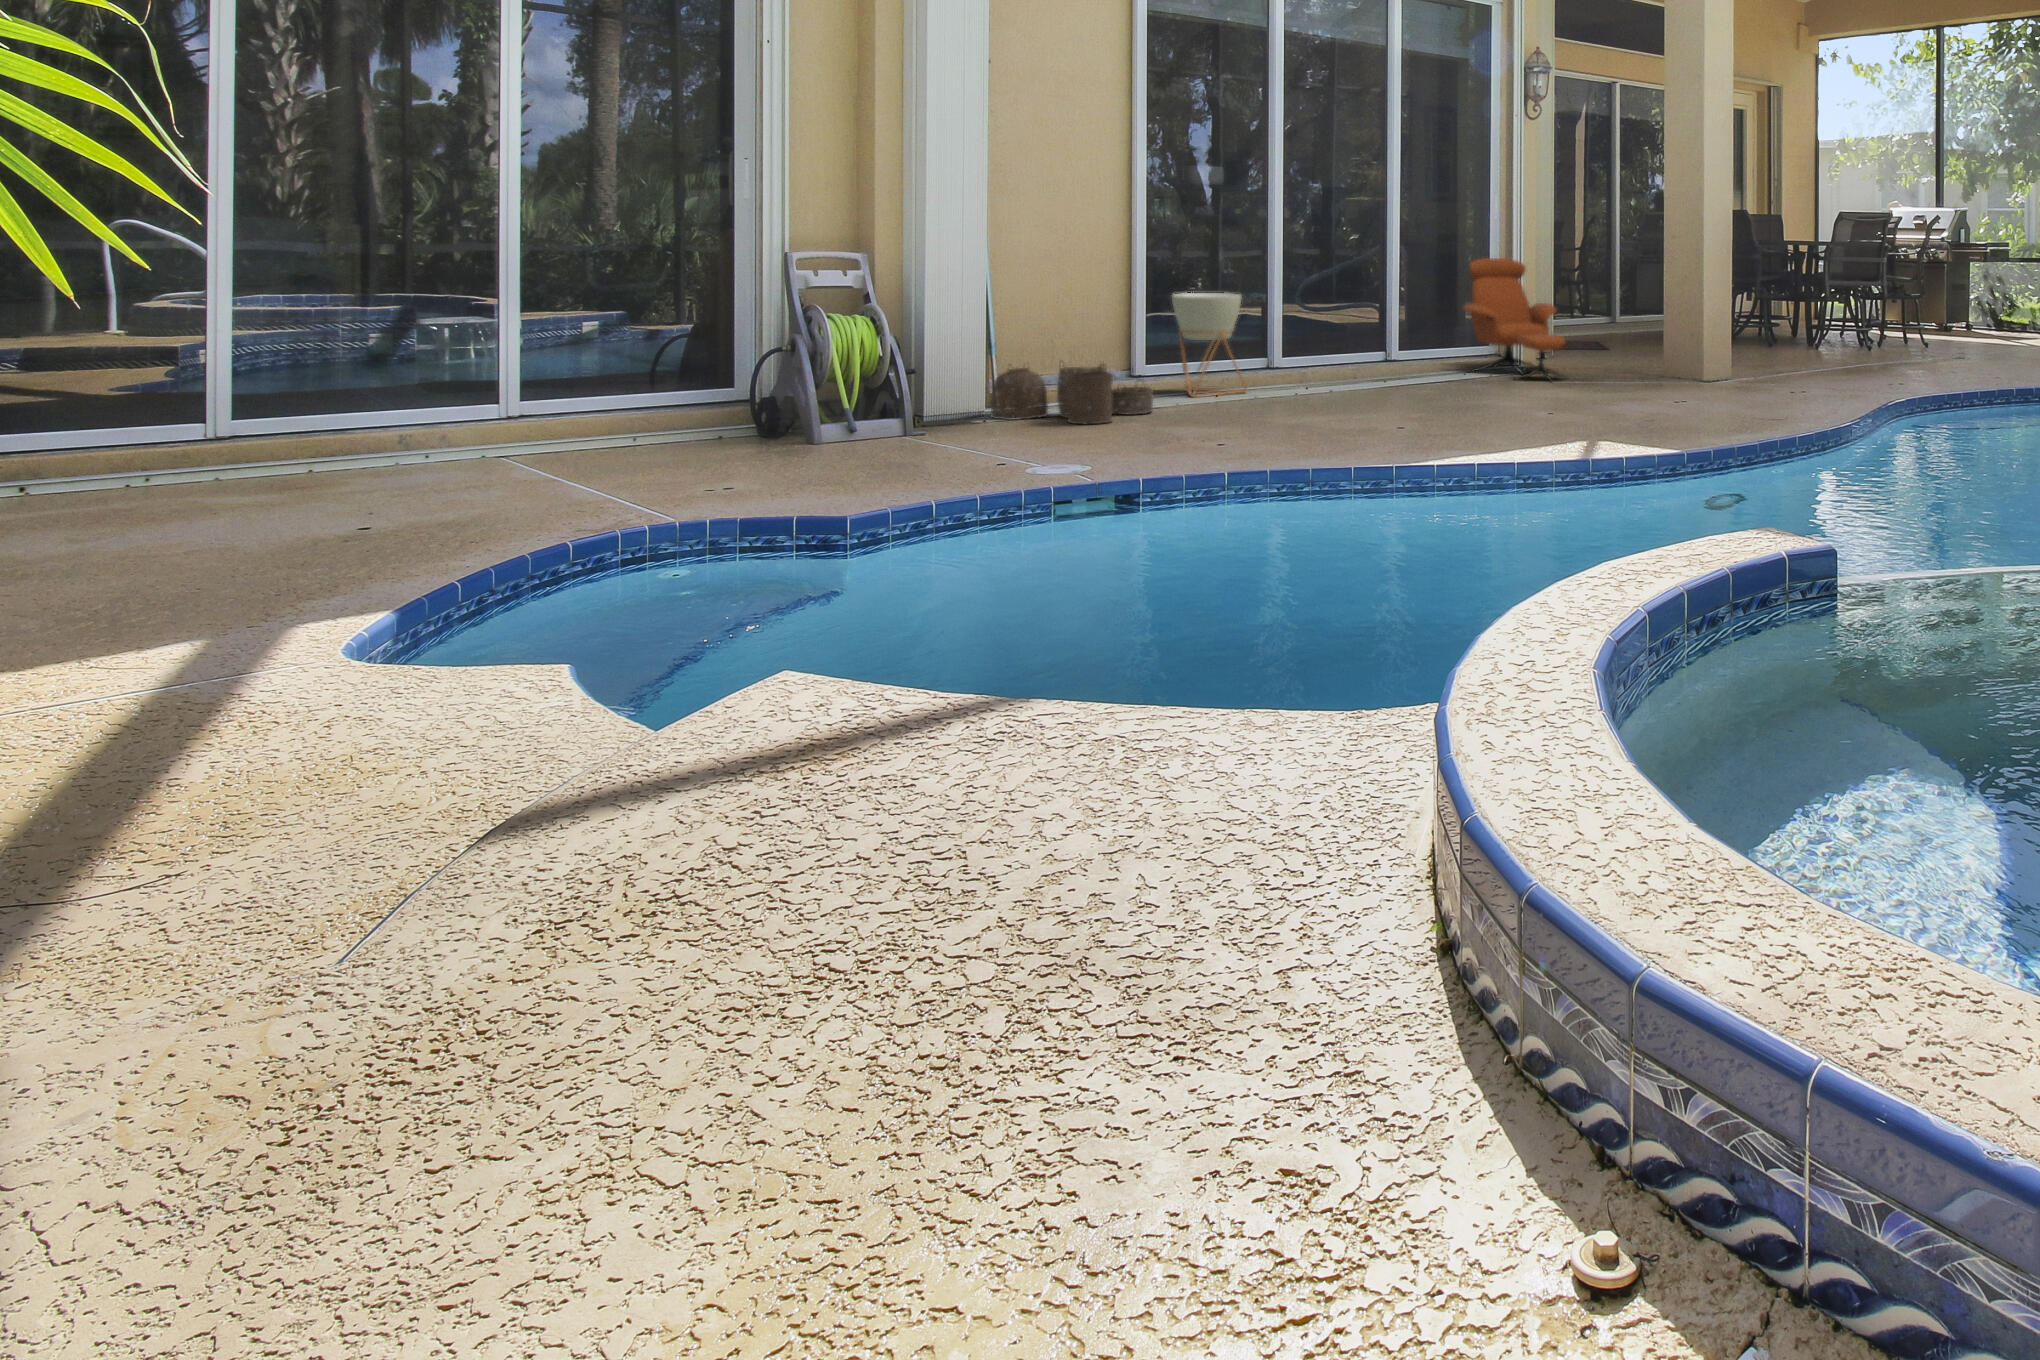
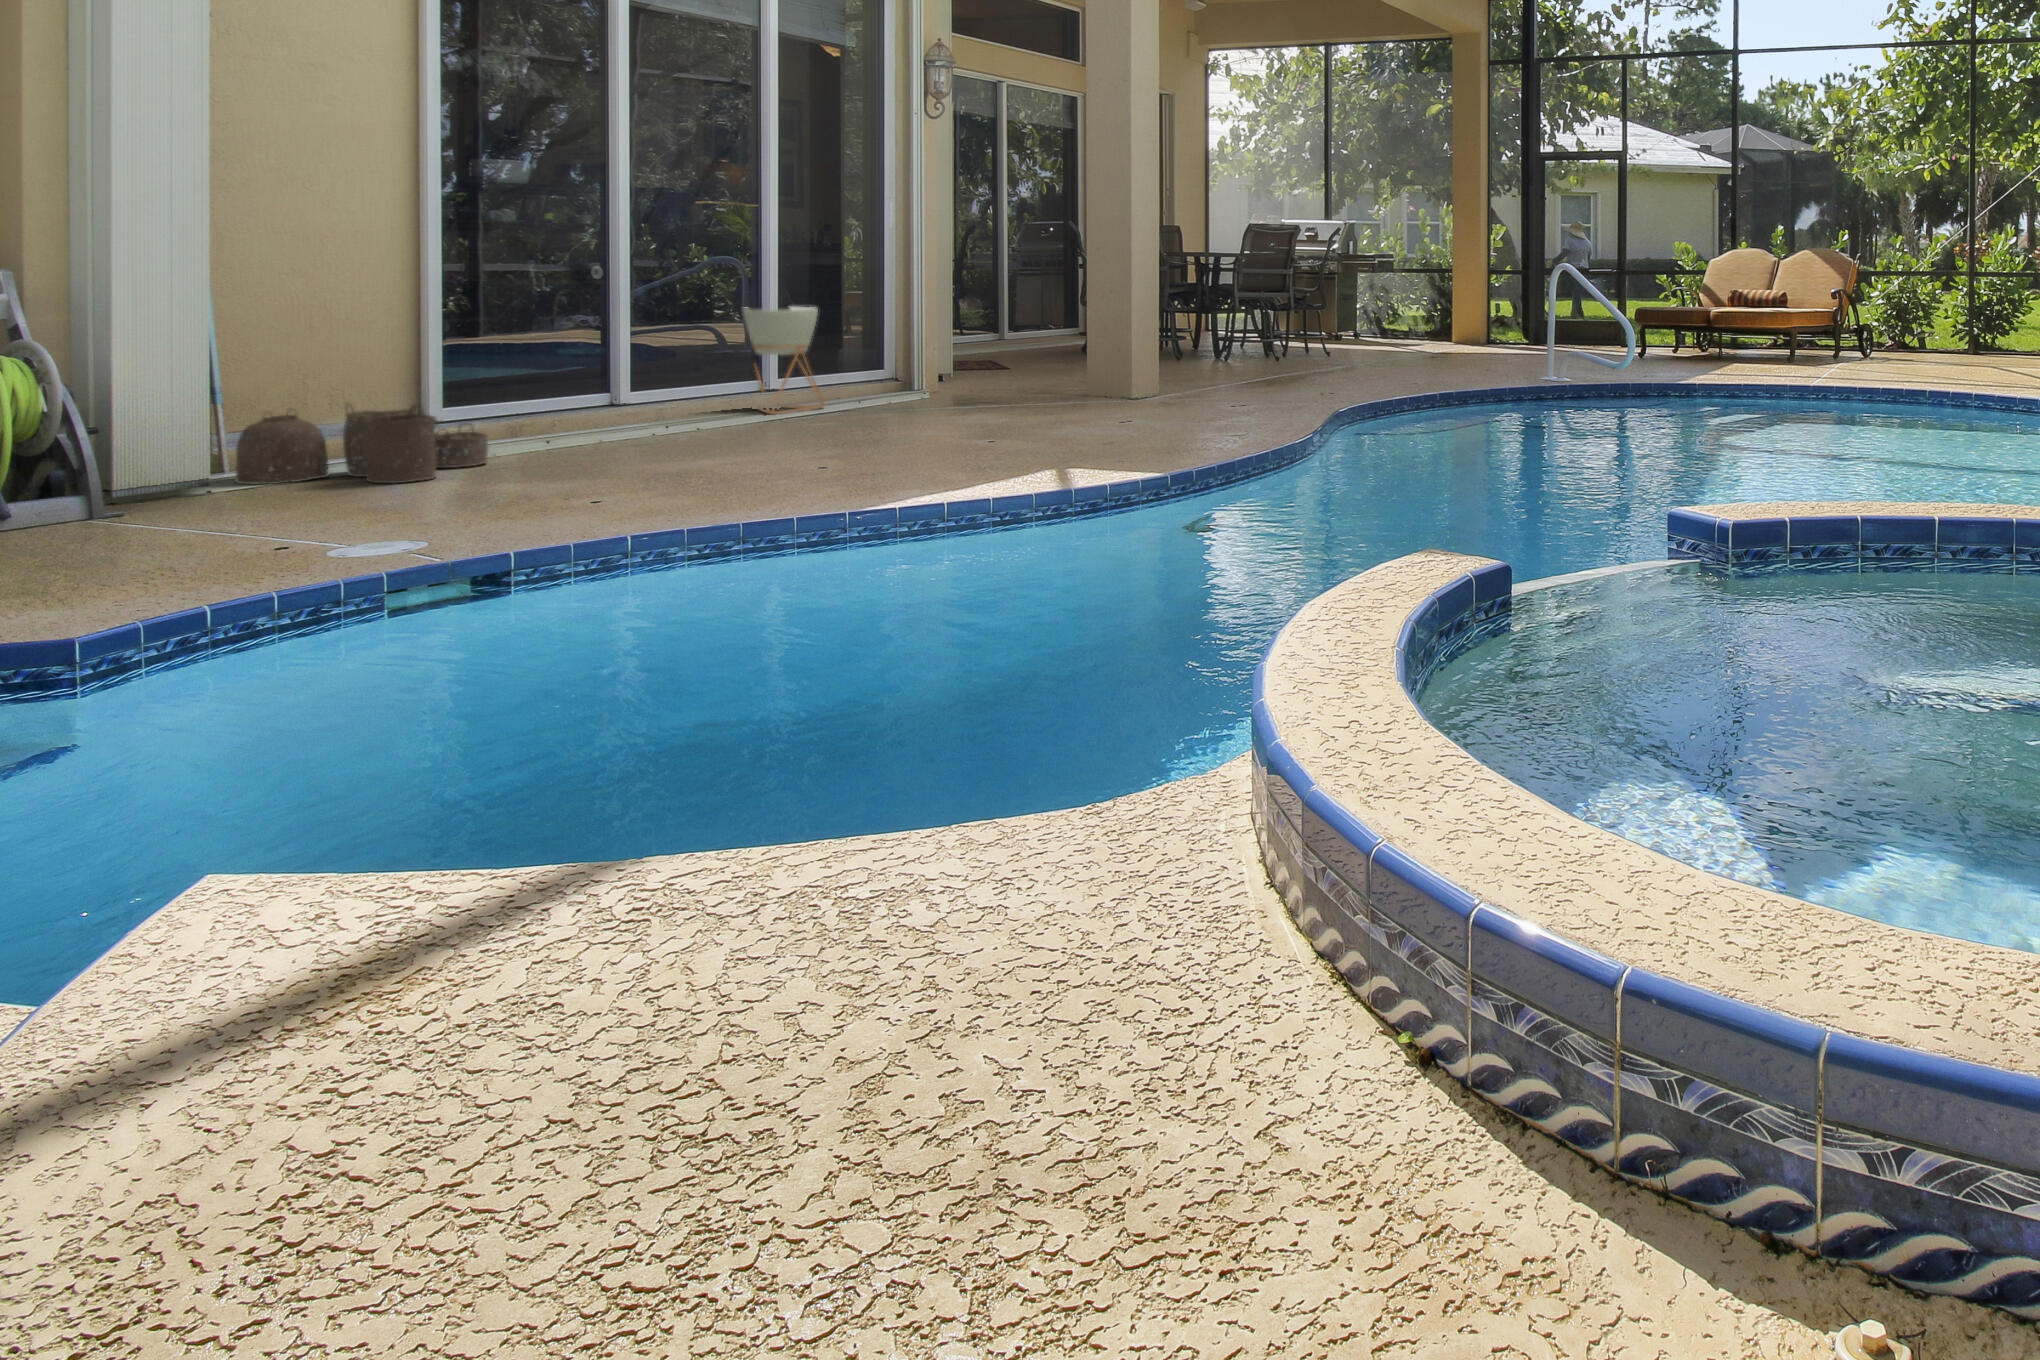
lounge chair: present [1464,258,1567,380] -> none [860,271,993,406]
planter: present [1172,293,1247,397] -> present [744,307,825,414]

